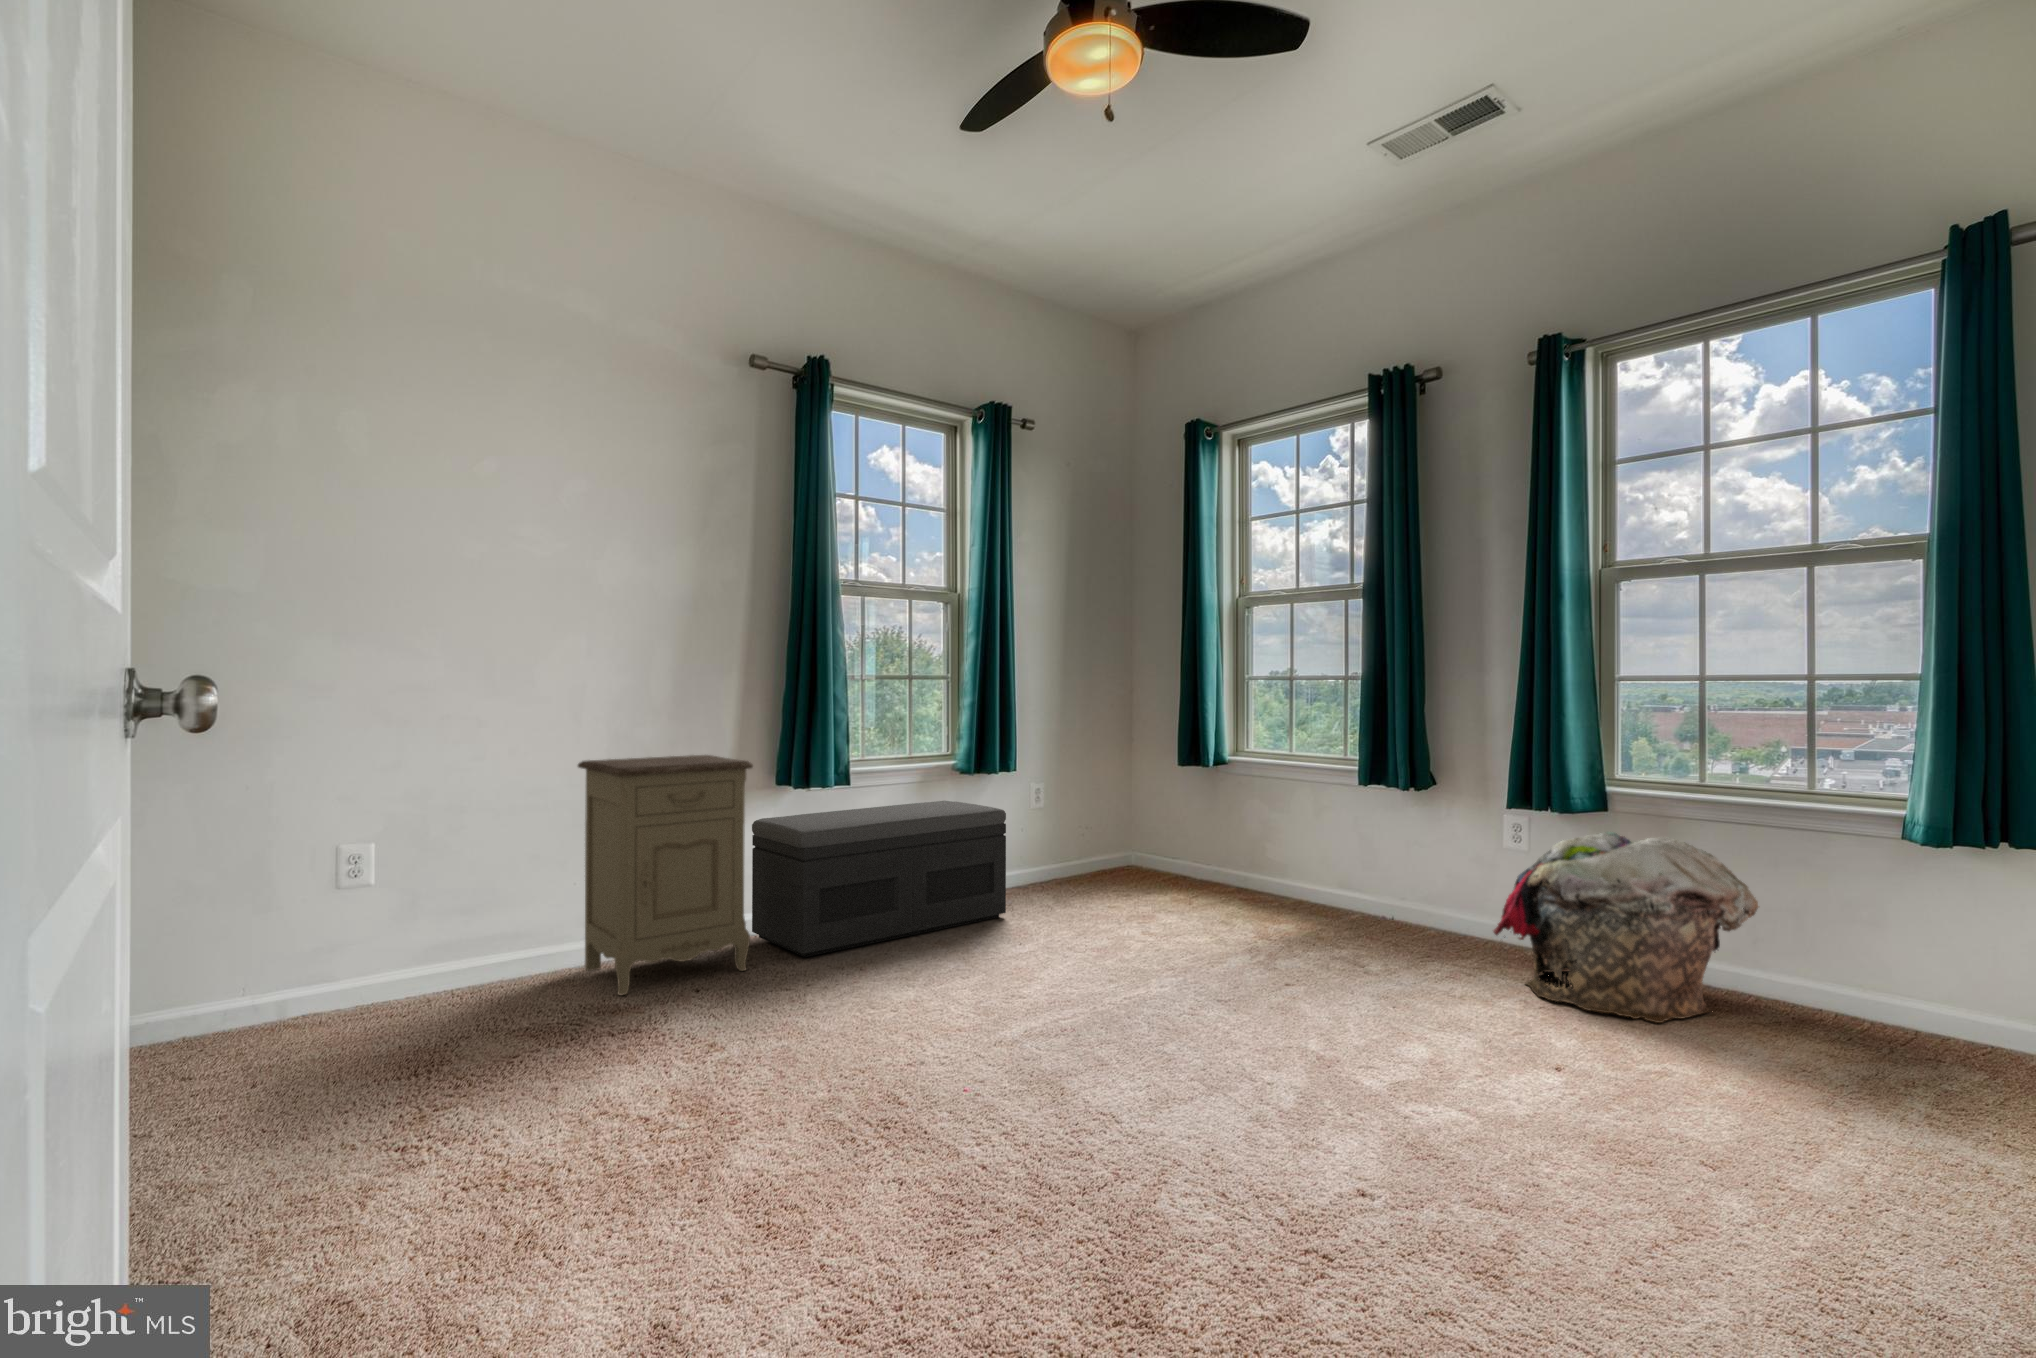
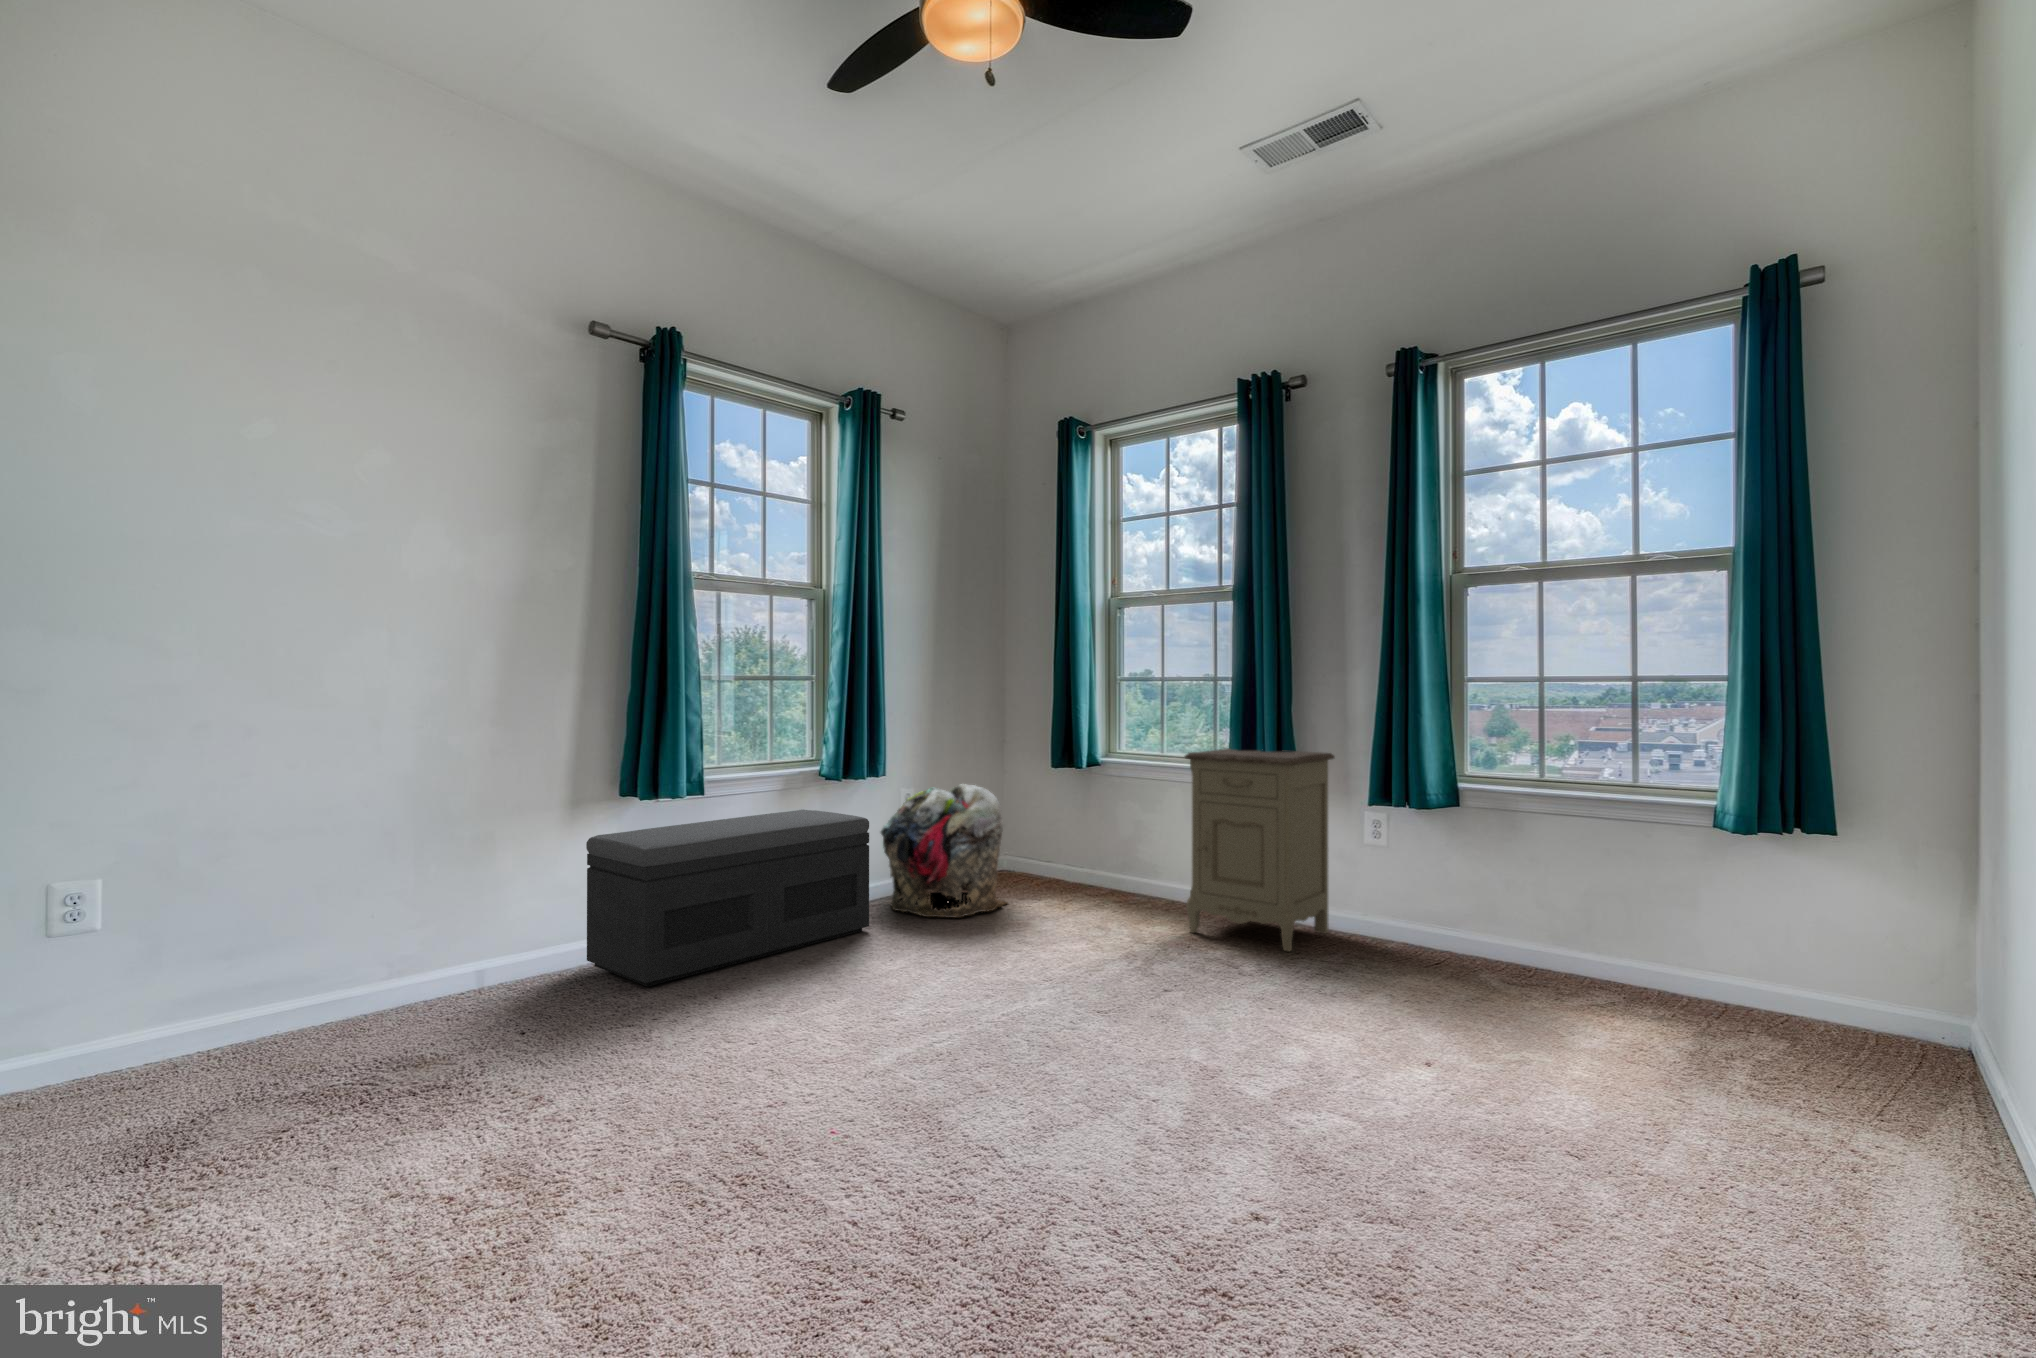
nightstand: present [578,755,753,995] -> present [1185,748,1334,952]
laundry basket: present [1493,832,1758,1023] -> present [881,784,1006,918]

